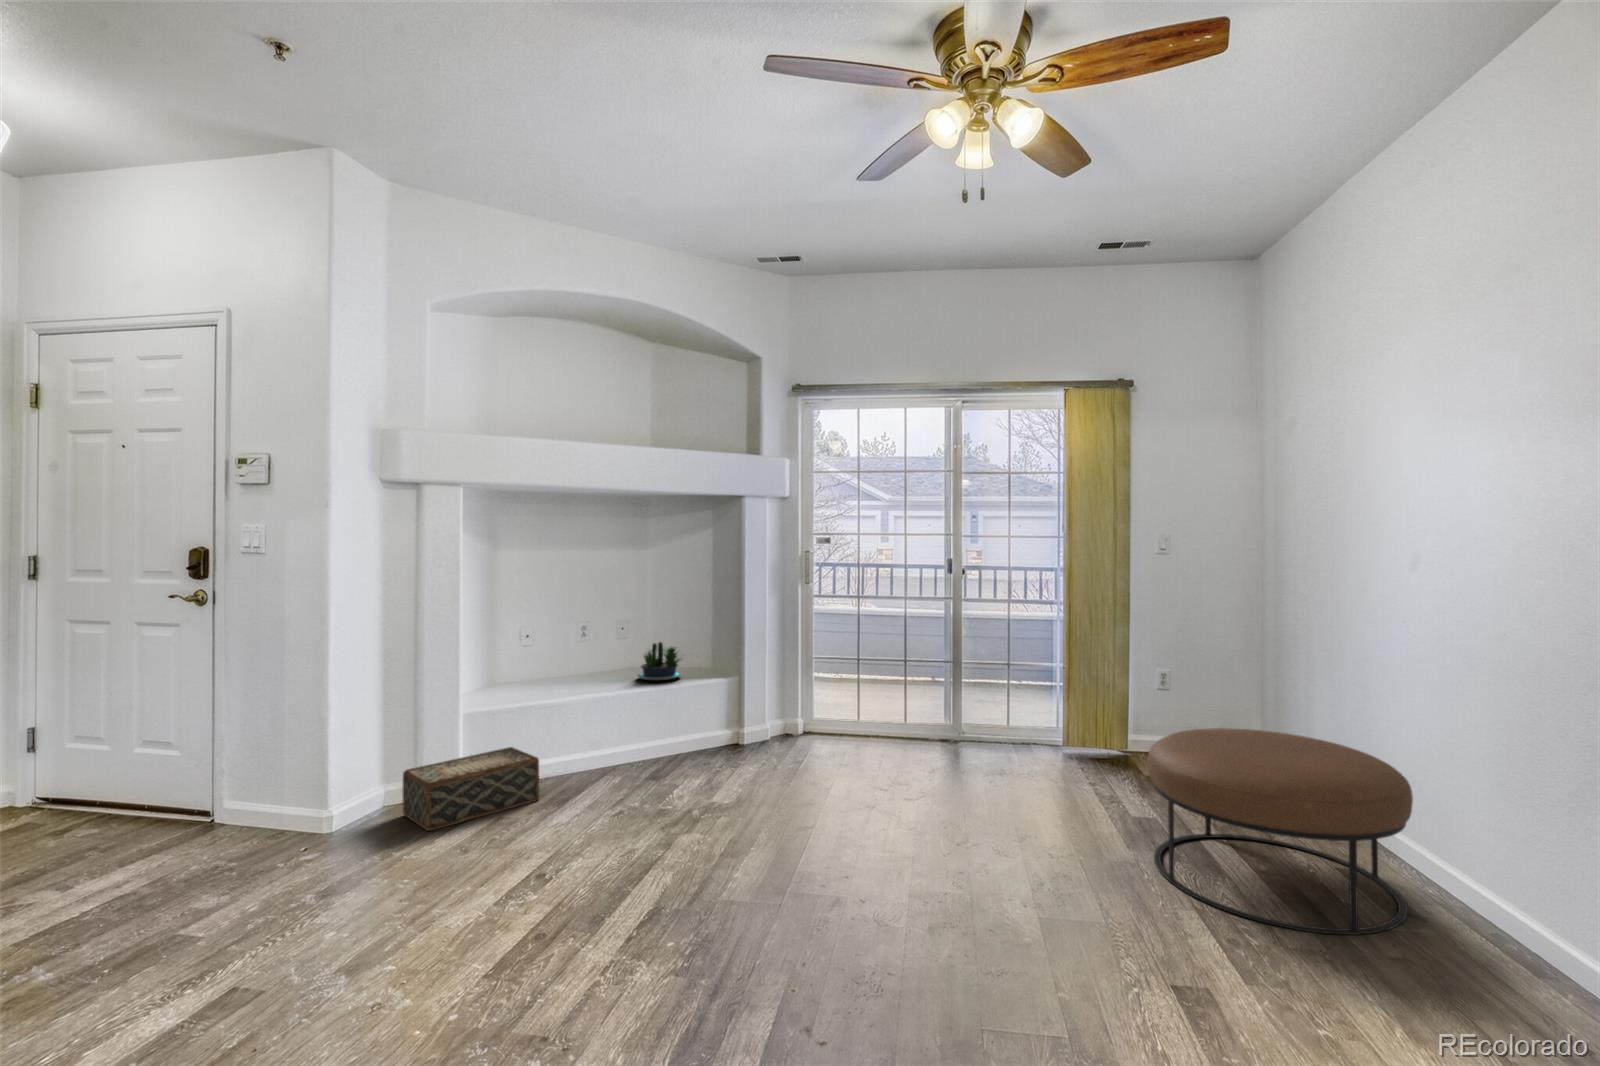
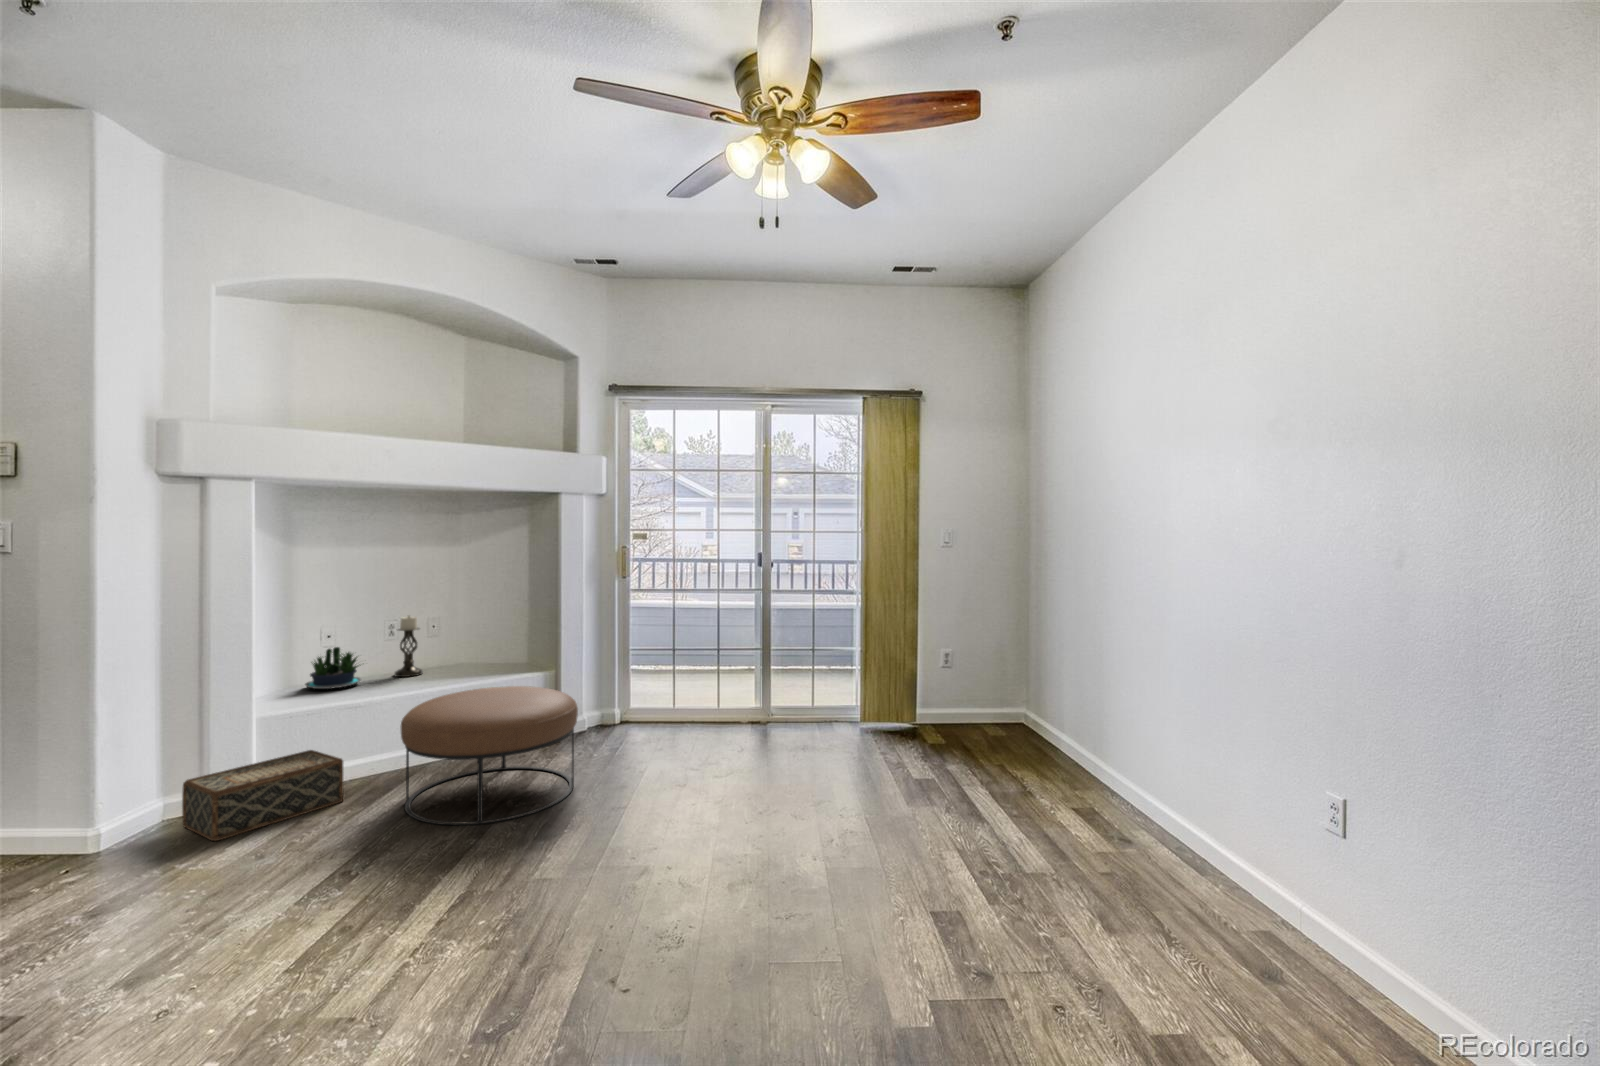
candle holder: none [584,618,610,679] -> present [394,616,423,677]
potted plant: present [637,642,681,680] -> present [305,647,361,689]
ottoman: present [1148,728,1413,935] -> present [401,686,578,825]

